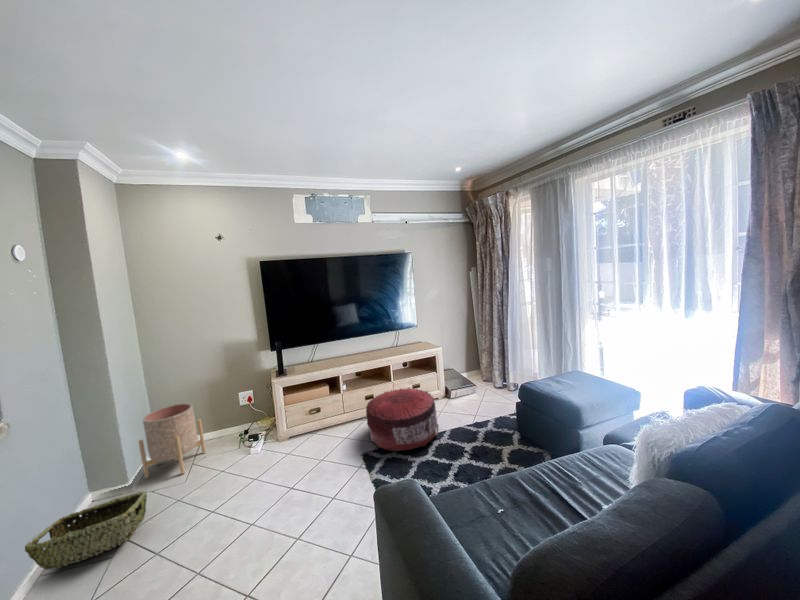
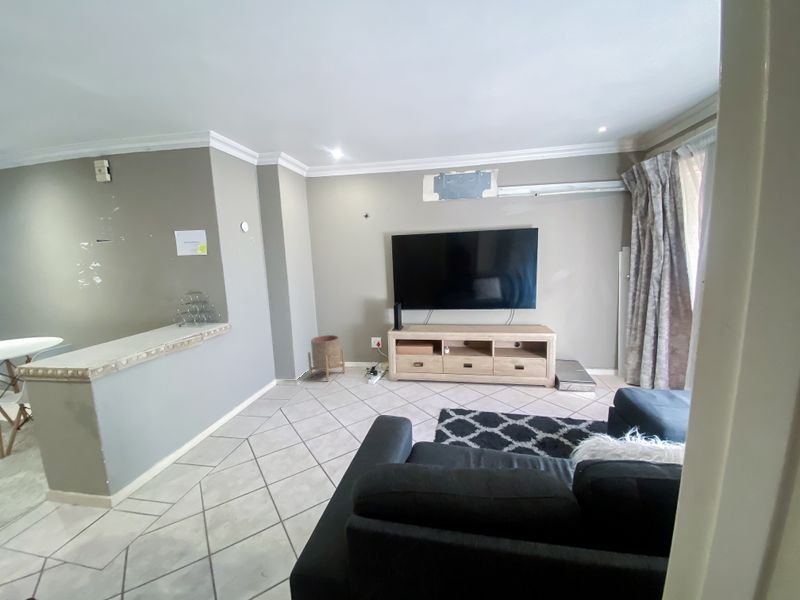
pouf: present [366,388,438,451] -> none [452,363,526,421]
woven basket: present [25,491,147,570] -> none [247,381,302,407]

